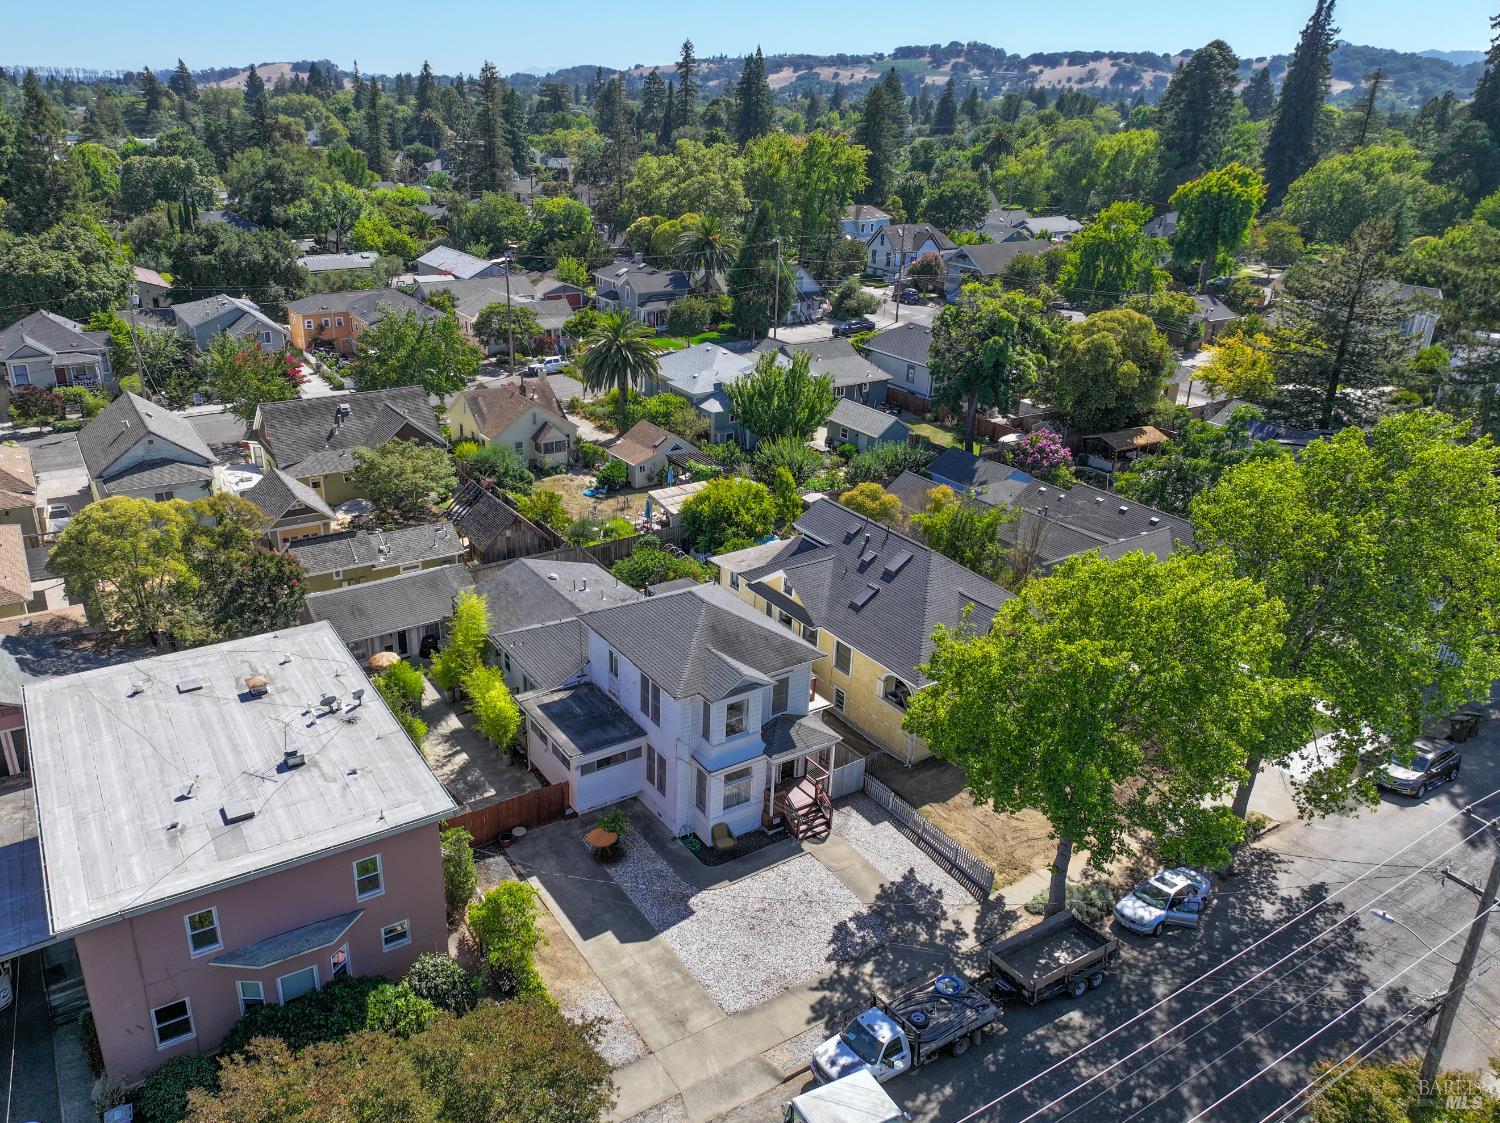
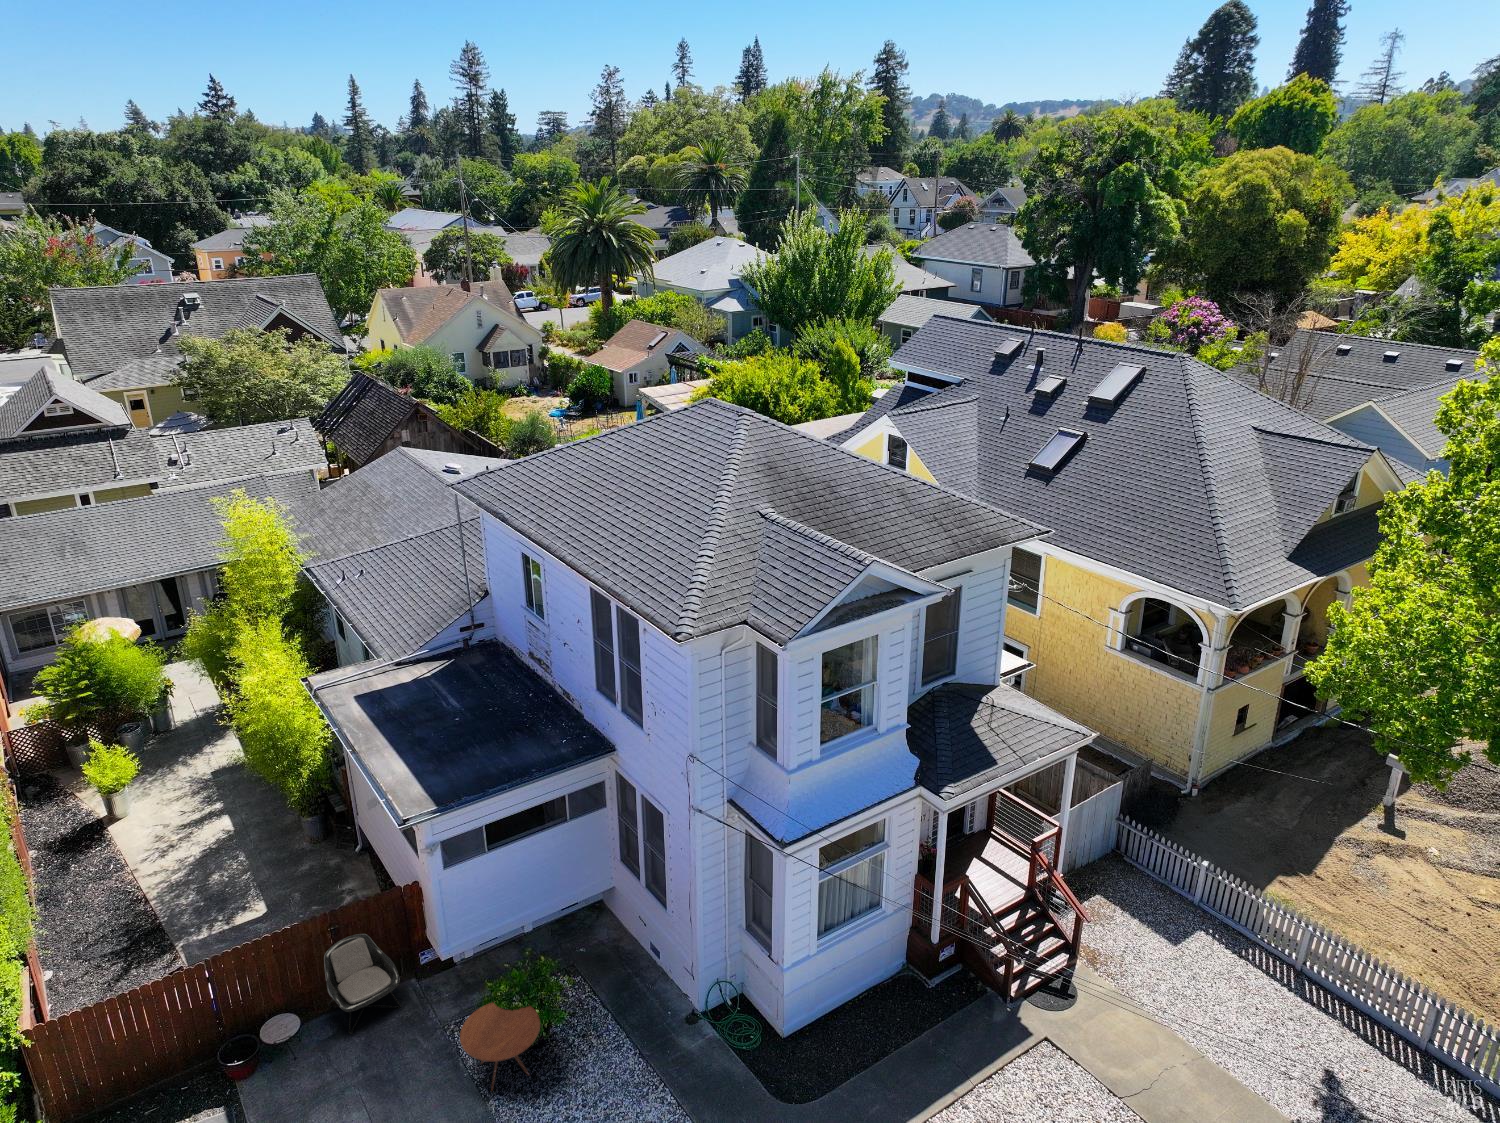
lounge chair: present [711,822,738,852] -> present [324,934,401,1034]

